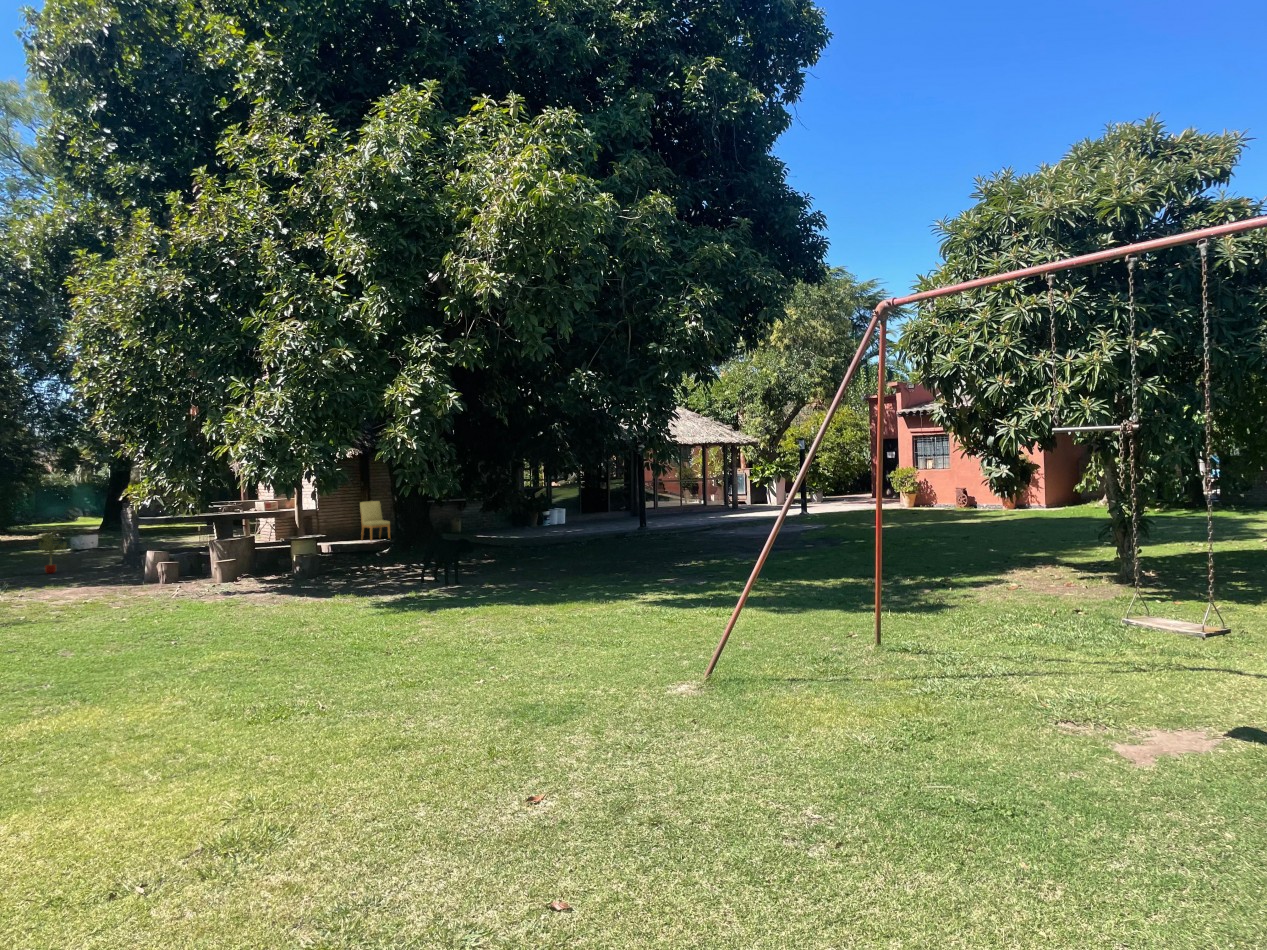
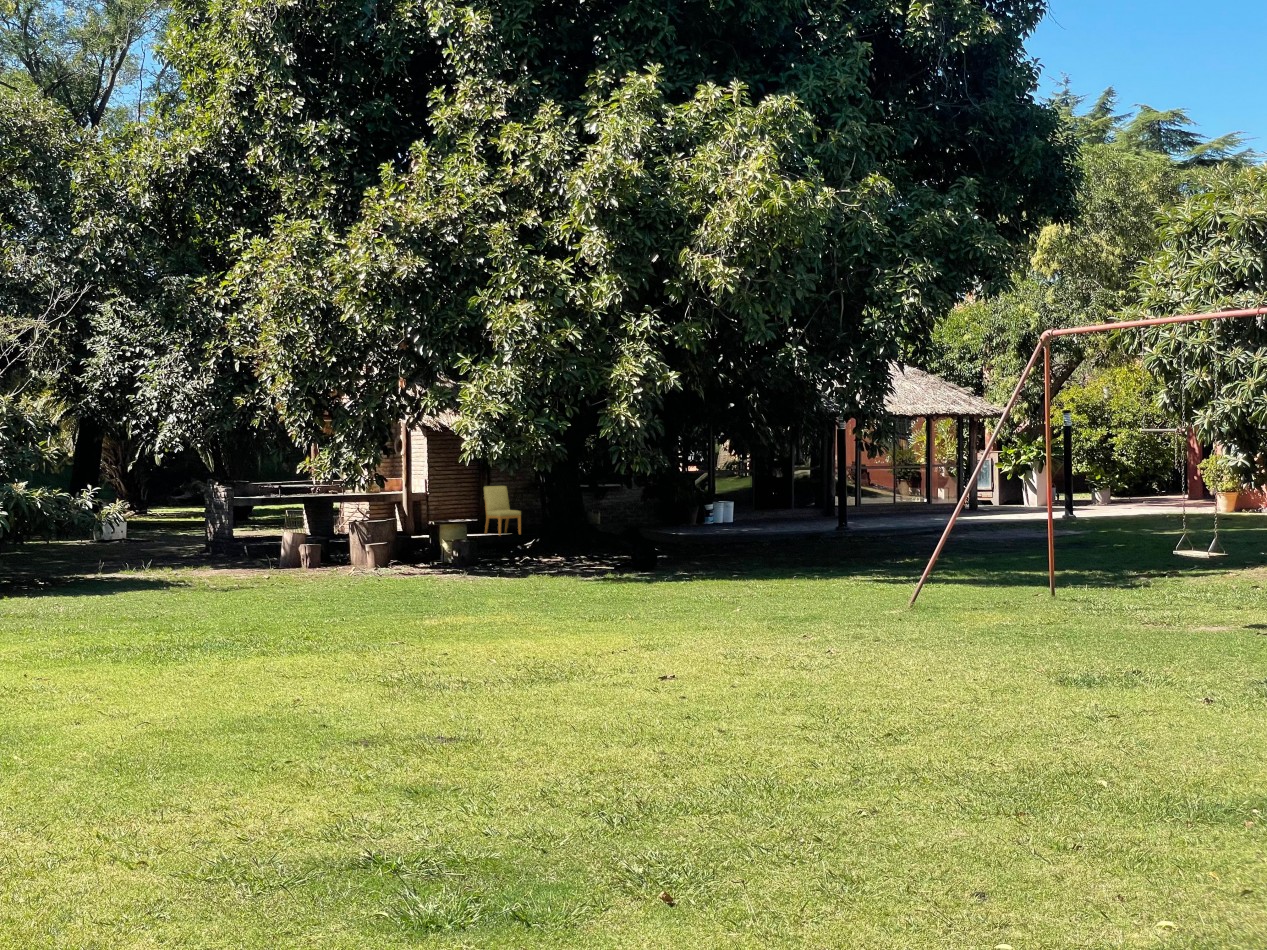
potted tree: present [38,529,67,574] -> none [184,504,213,554]

